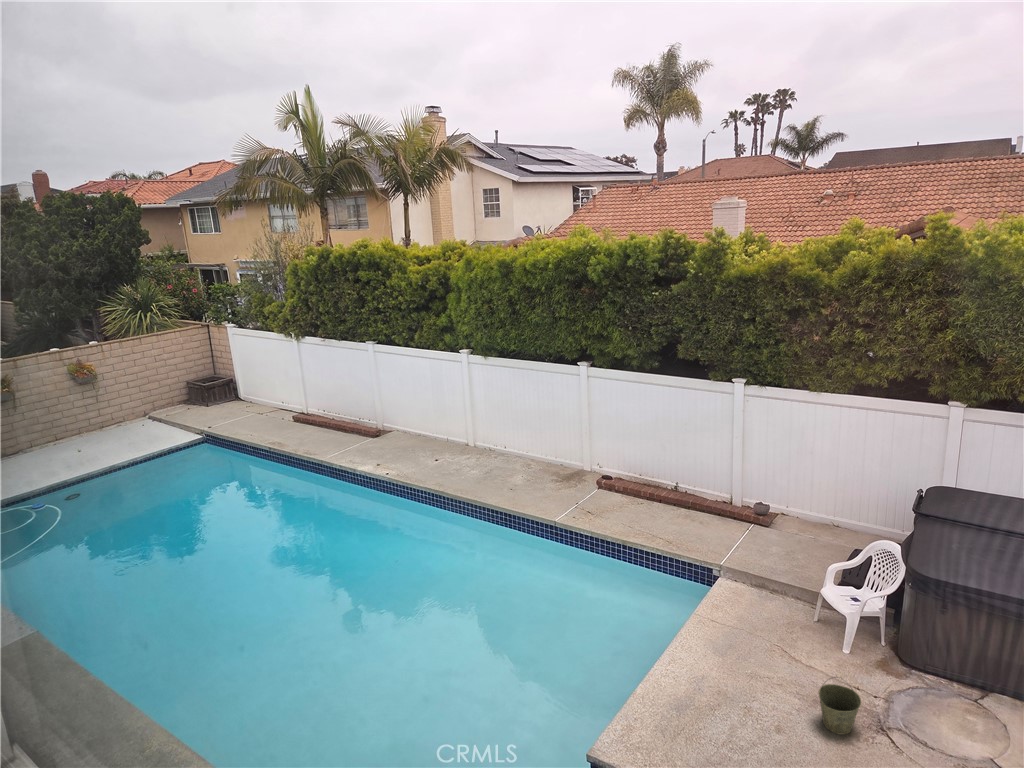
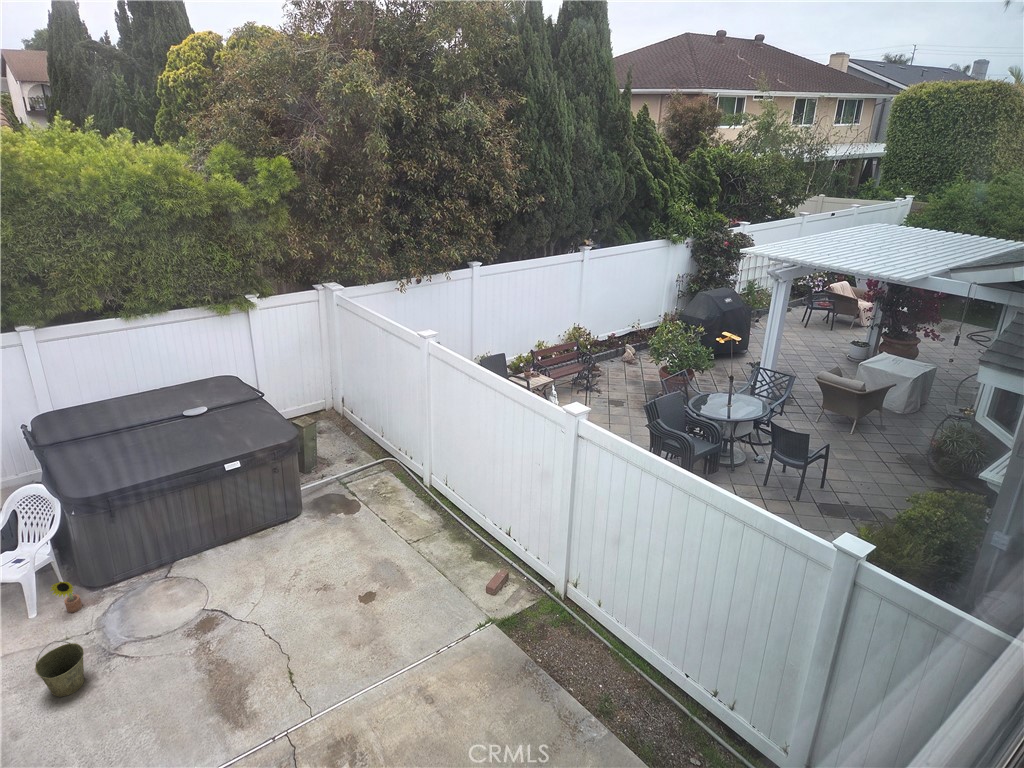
decorative plant: none [863,633,885,672] -> present [50,582,82,613]

